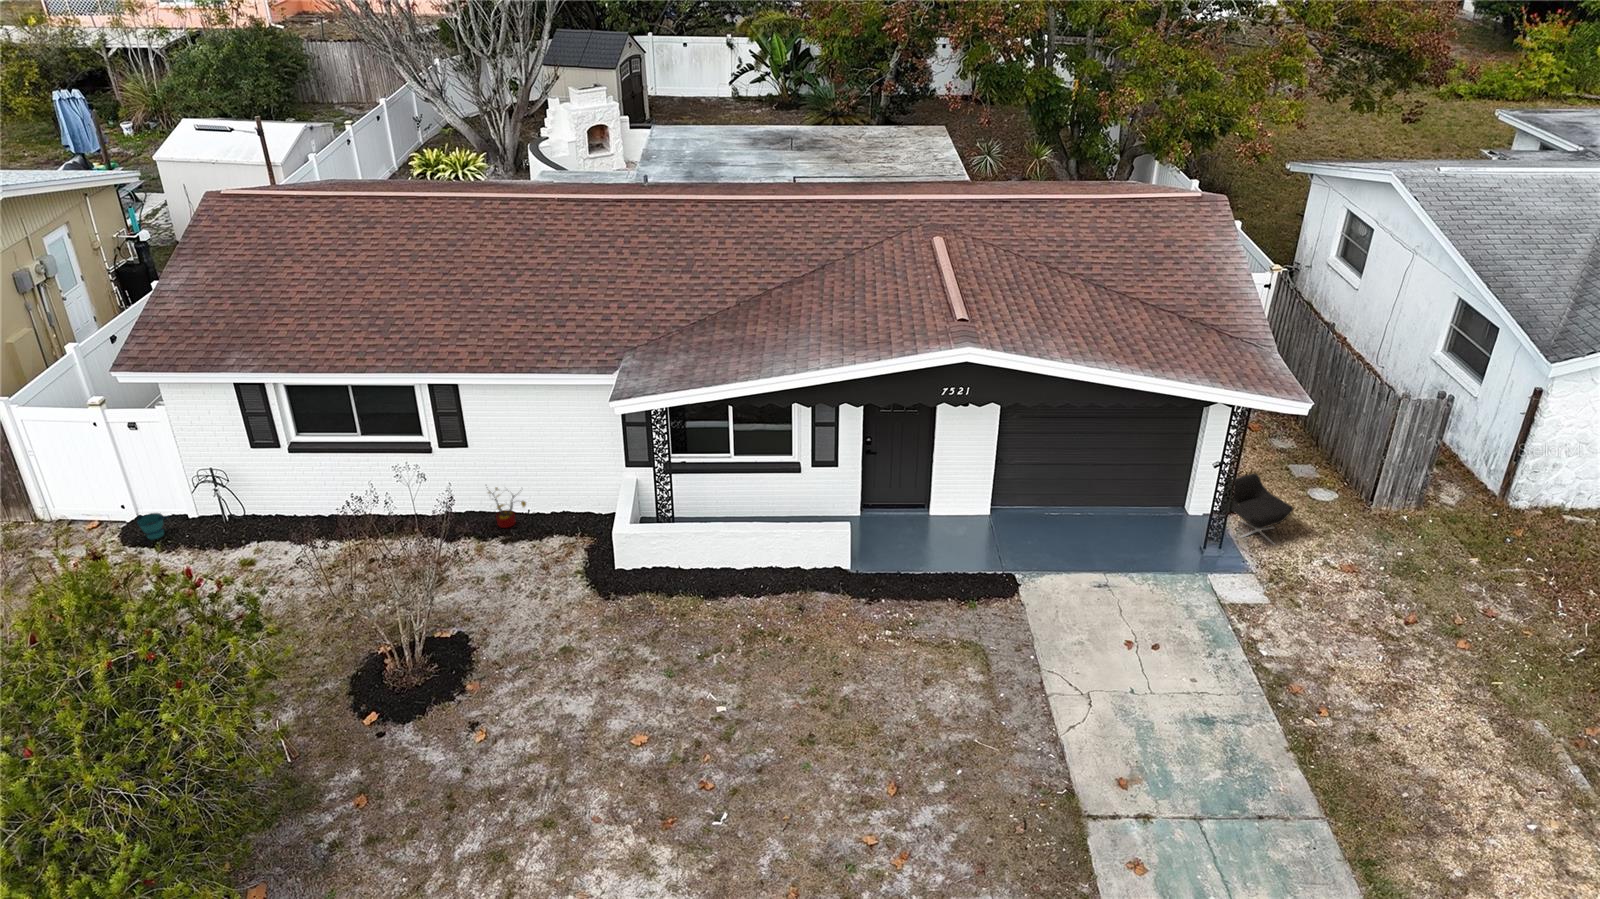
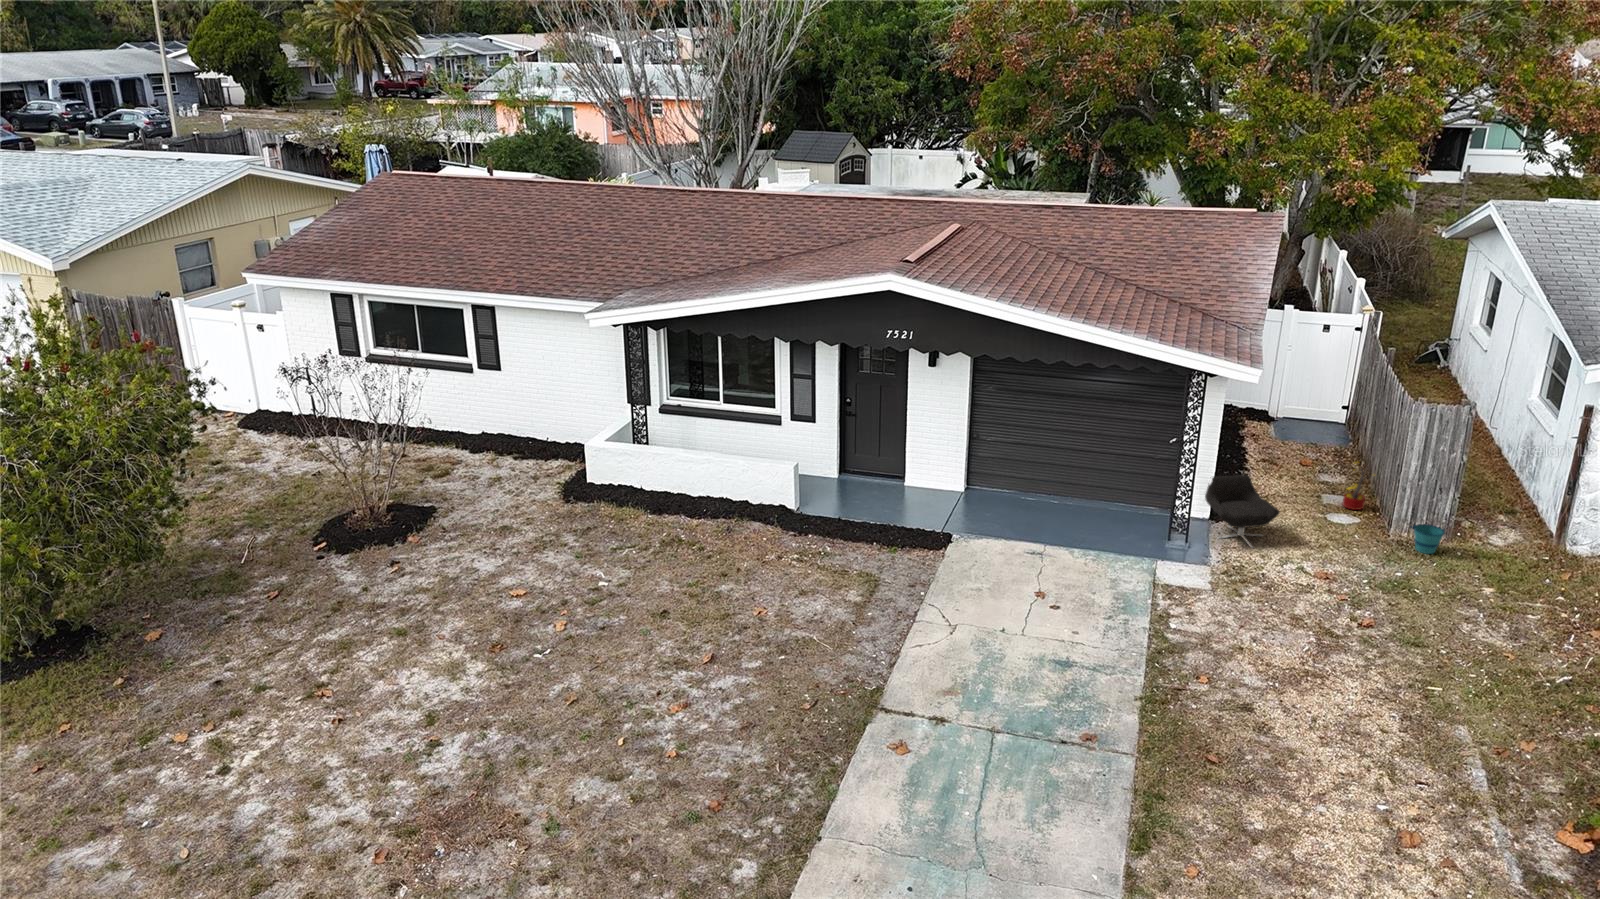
decorative plant: present [488,487,526,528] -> present [1343,470,1365,510]
bucket: present [137,513,168,539] -> present [1412,524,1445,554]

